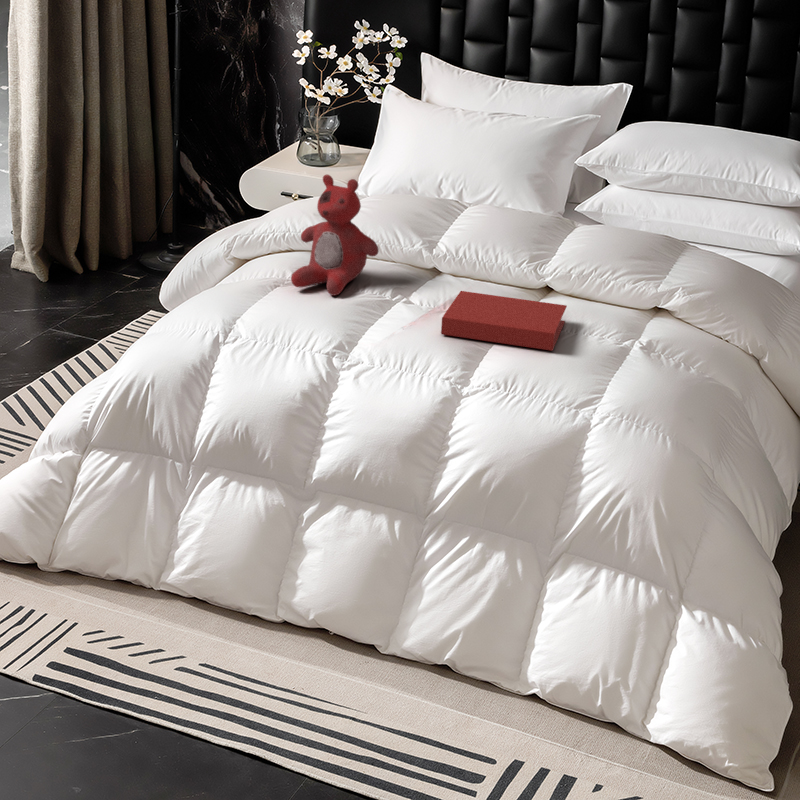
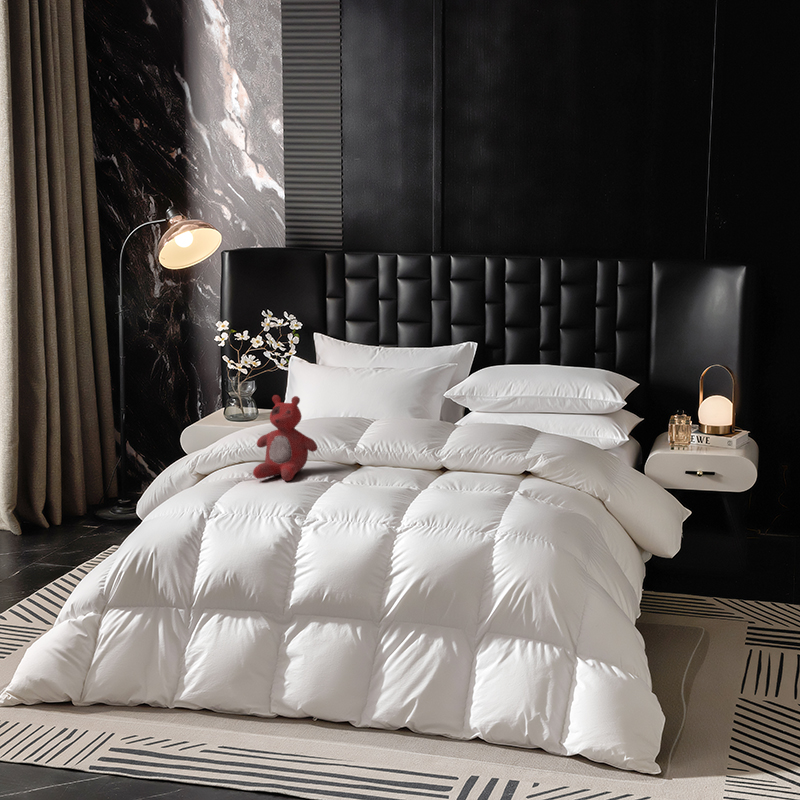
book: present [441,291,567,351] -> none [374,468,461,498]

